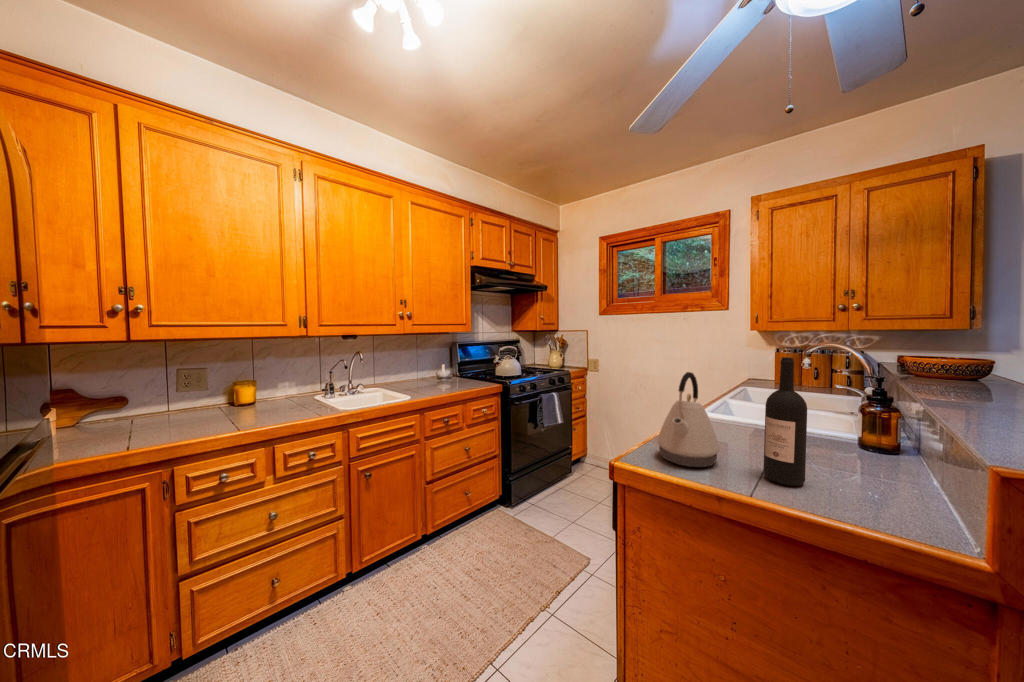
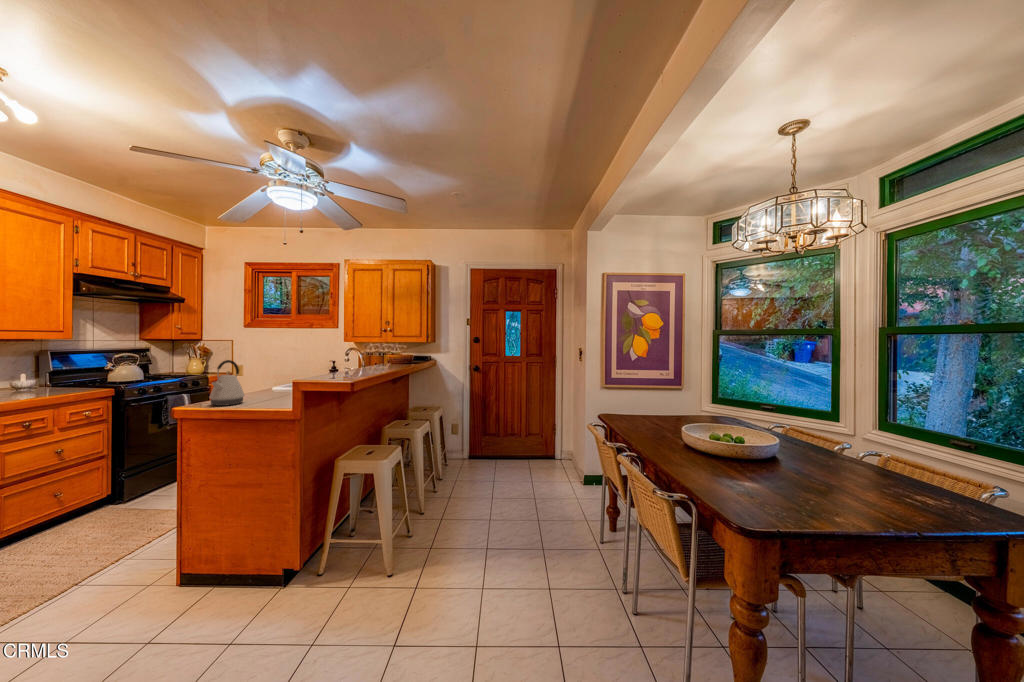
wine bottle: present [763,357,807,486] -> none [257,351,275,405]

